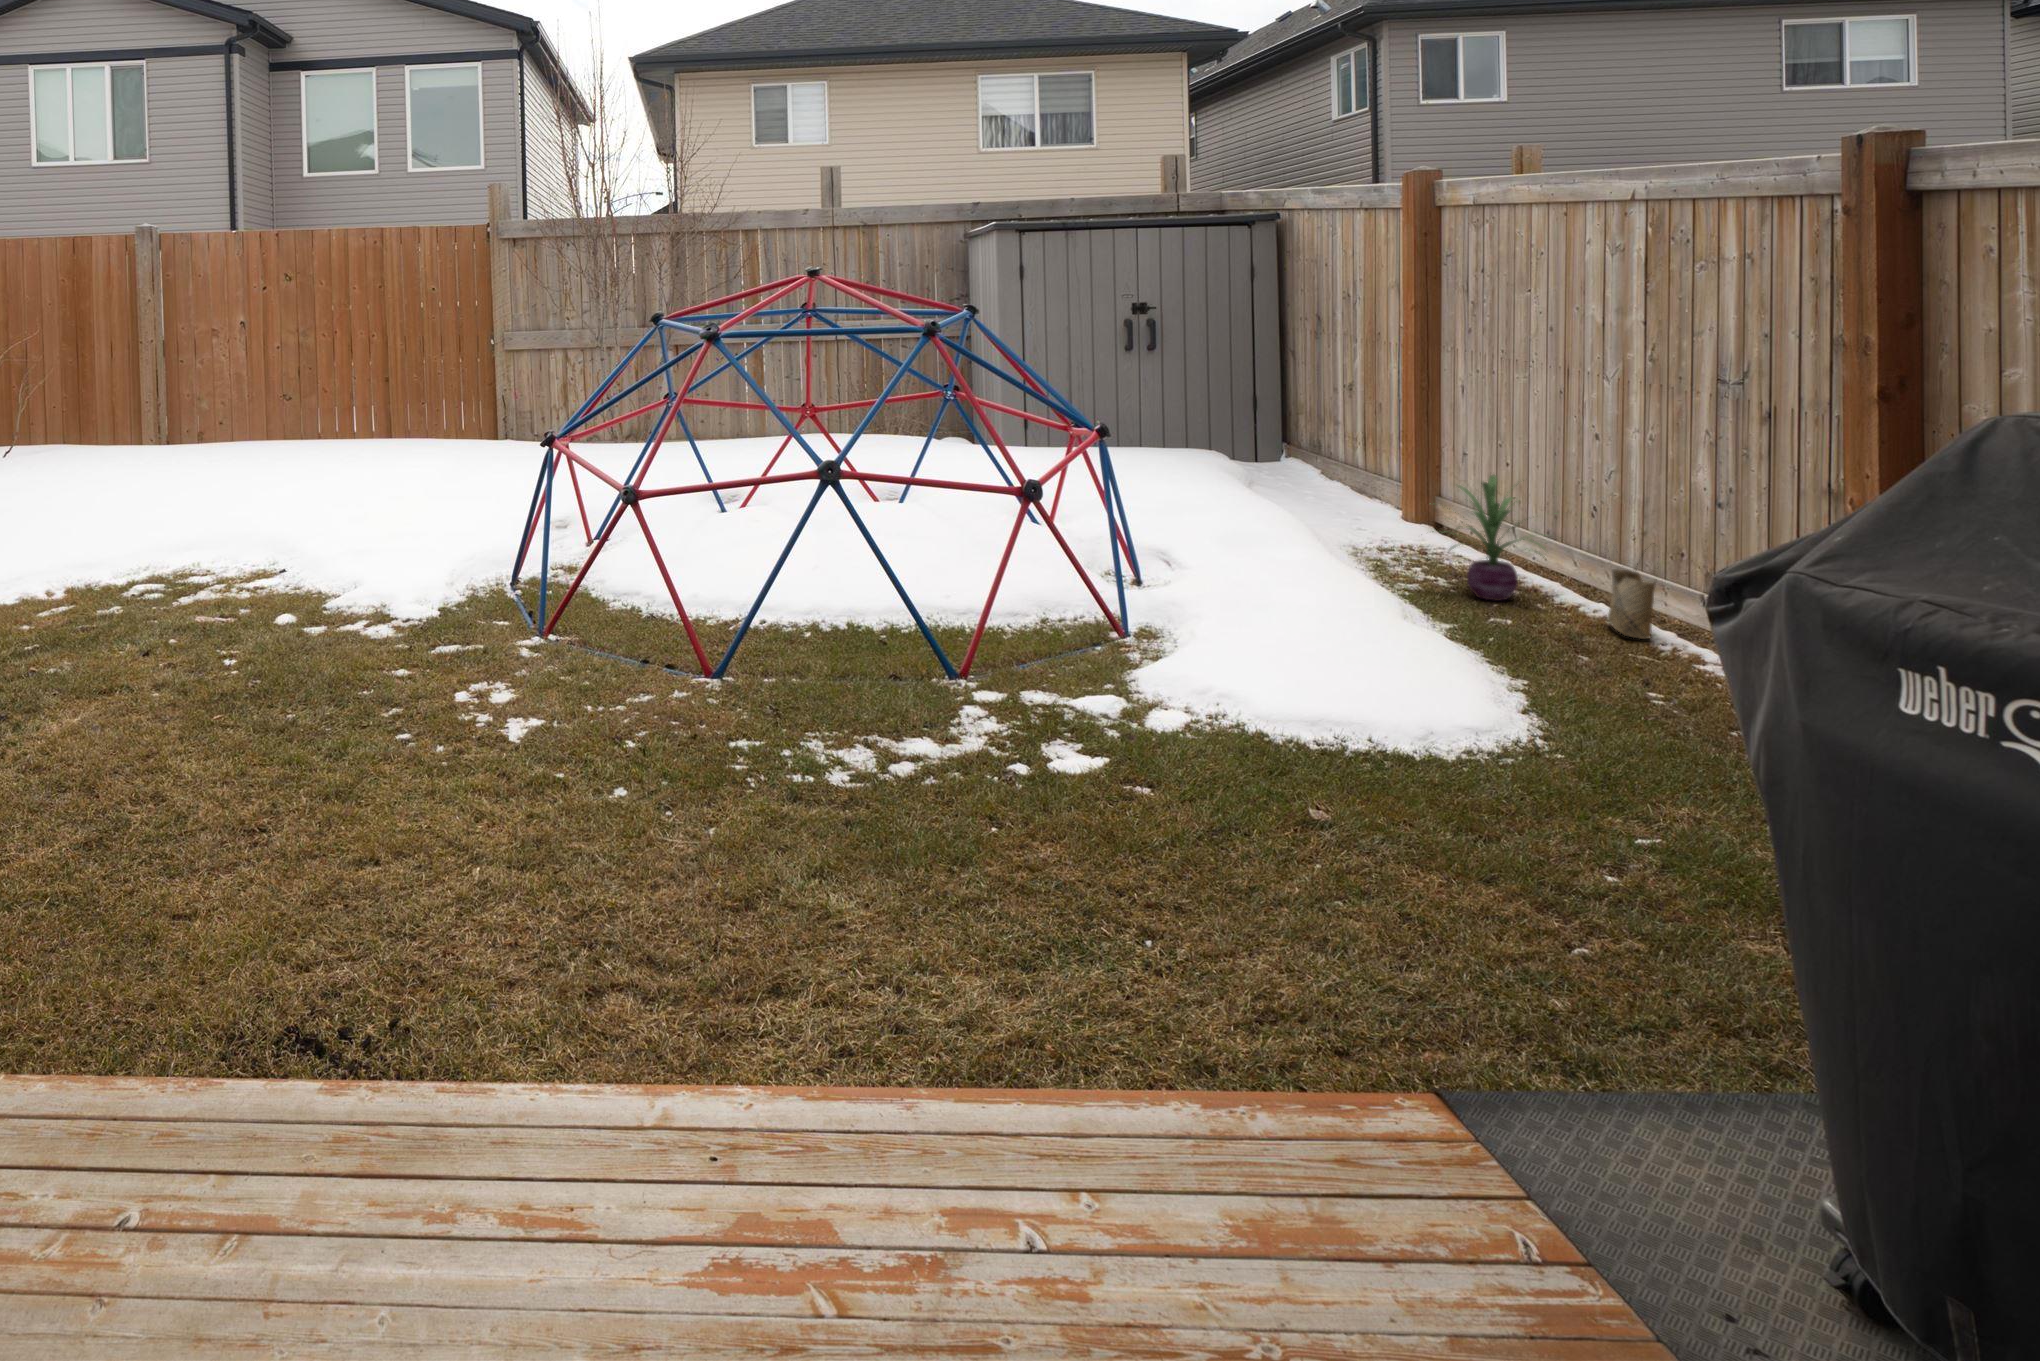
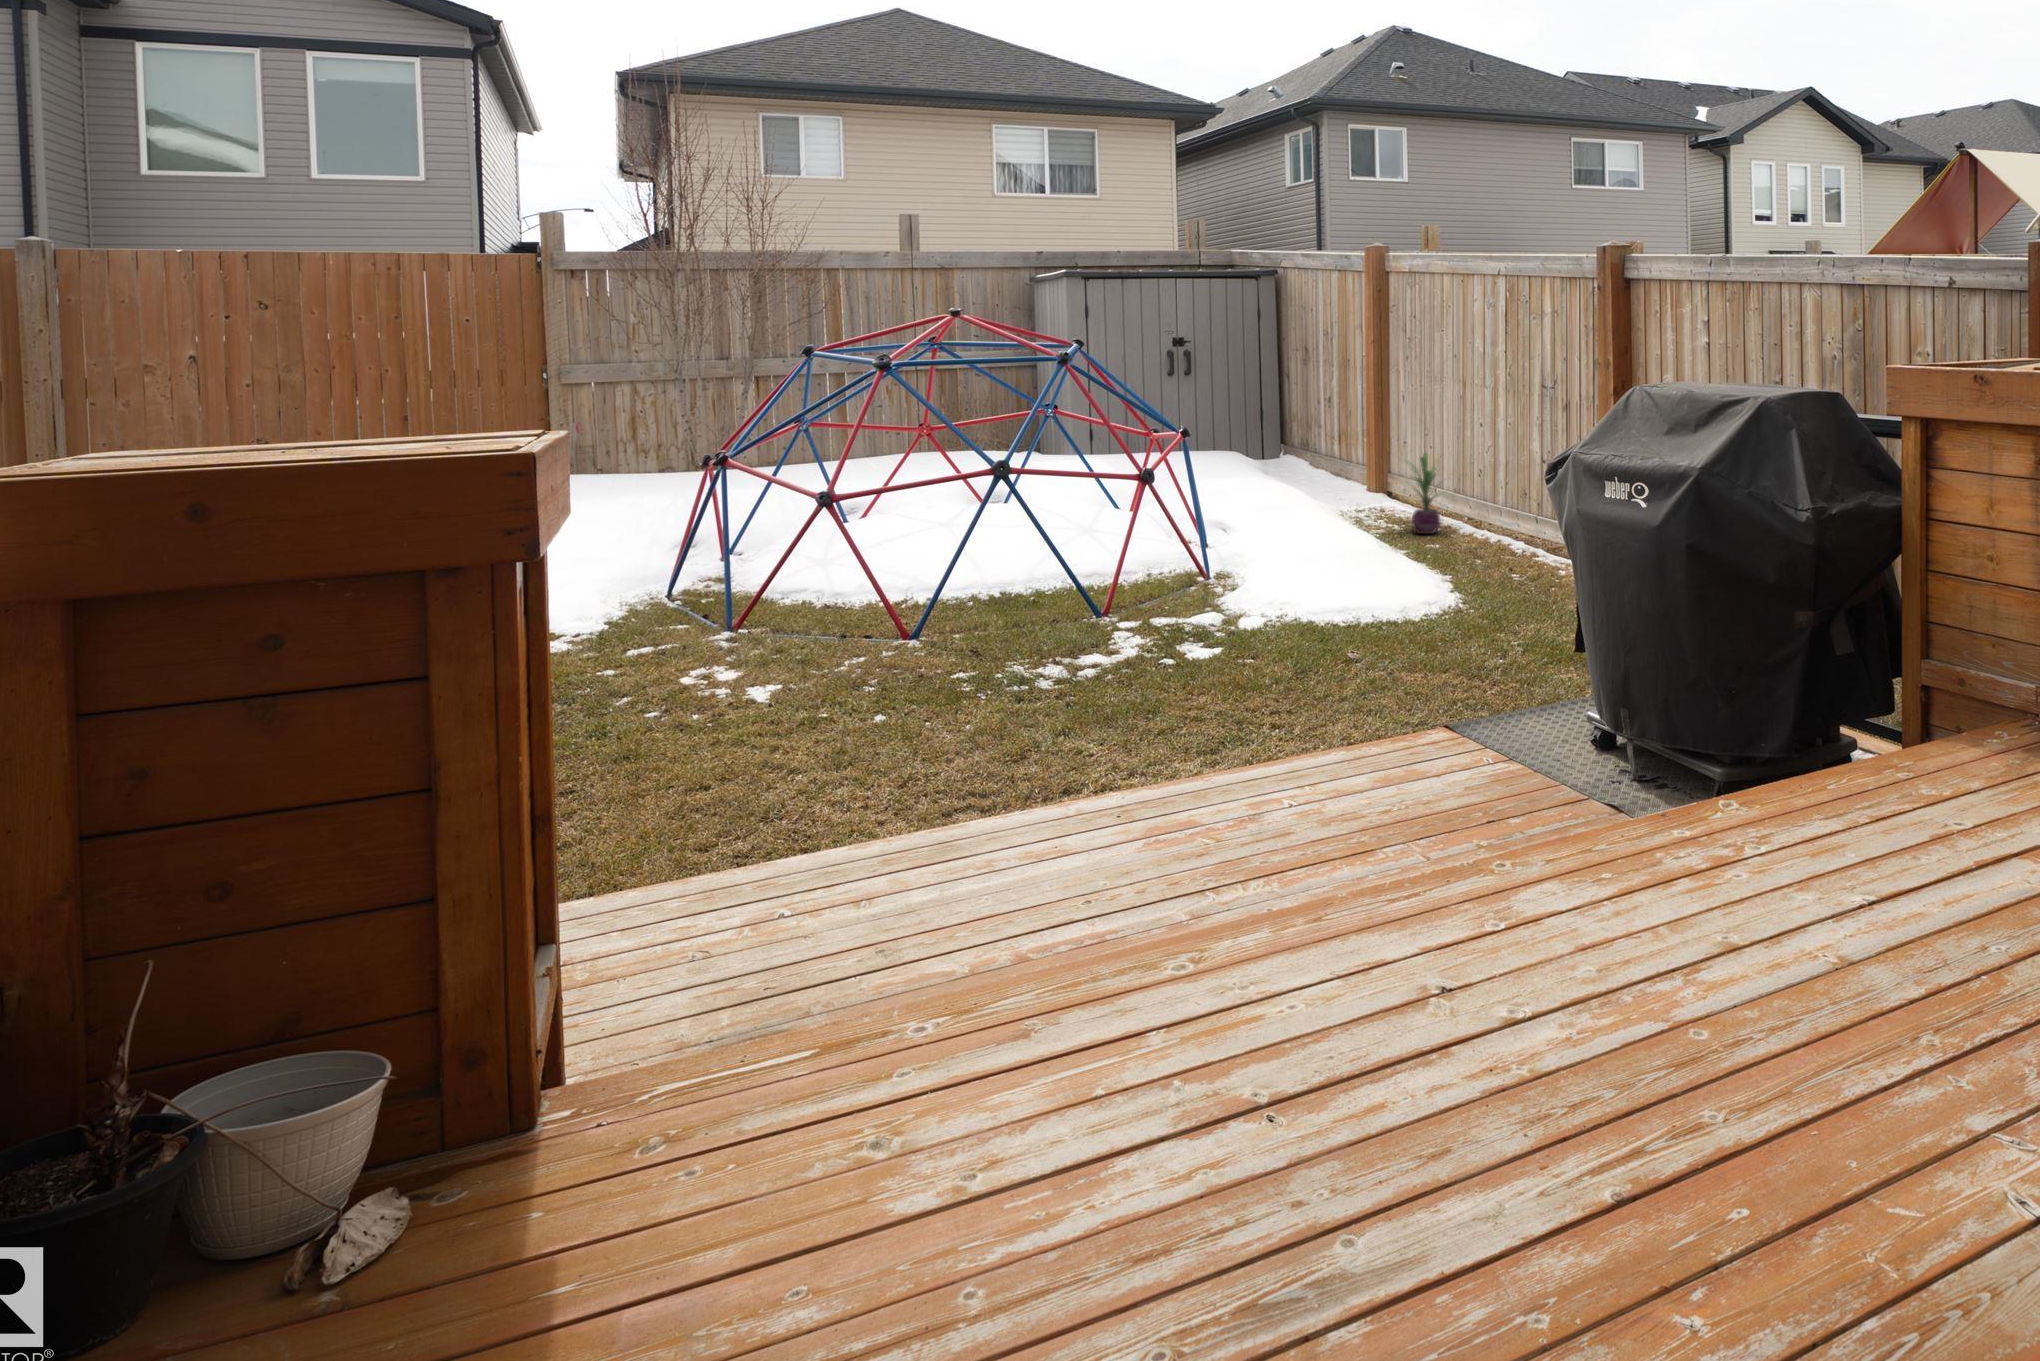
woven basket: present [1607,542,1656,639] -> none [1489,488,1516,547]

